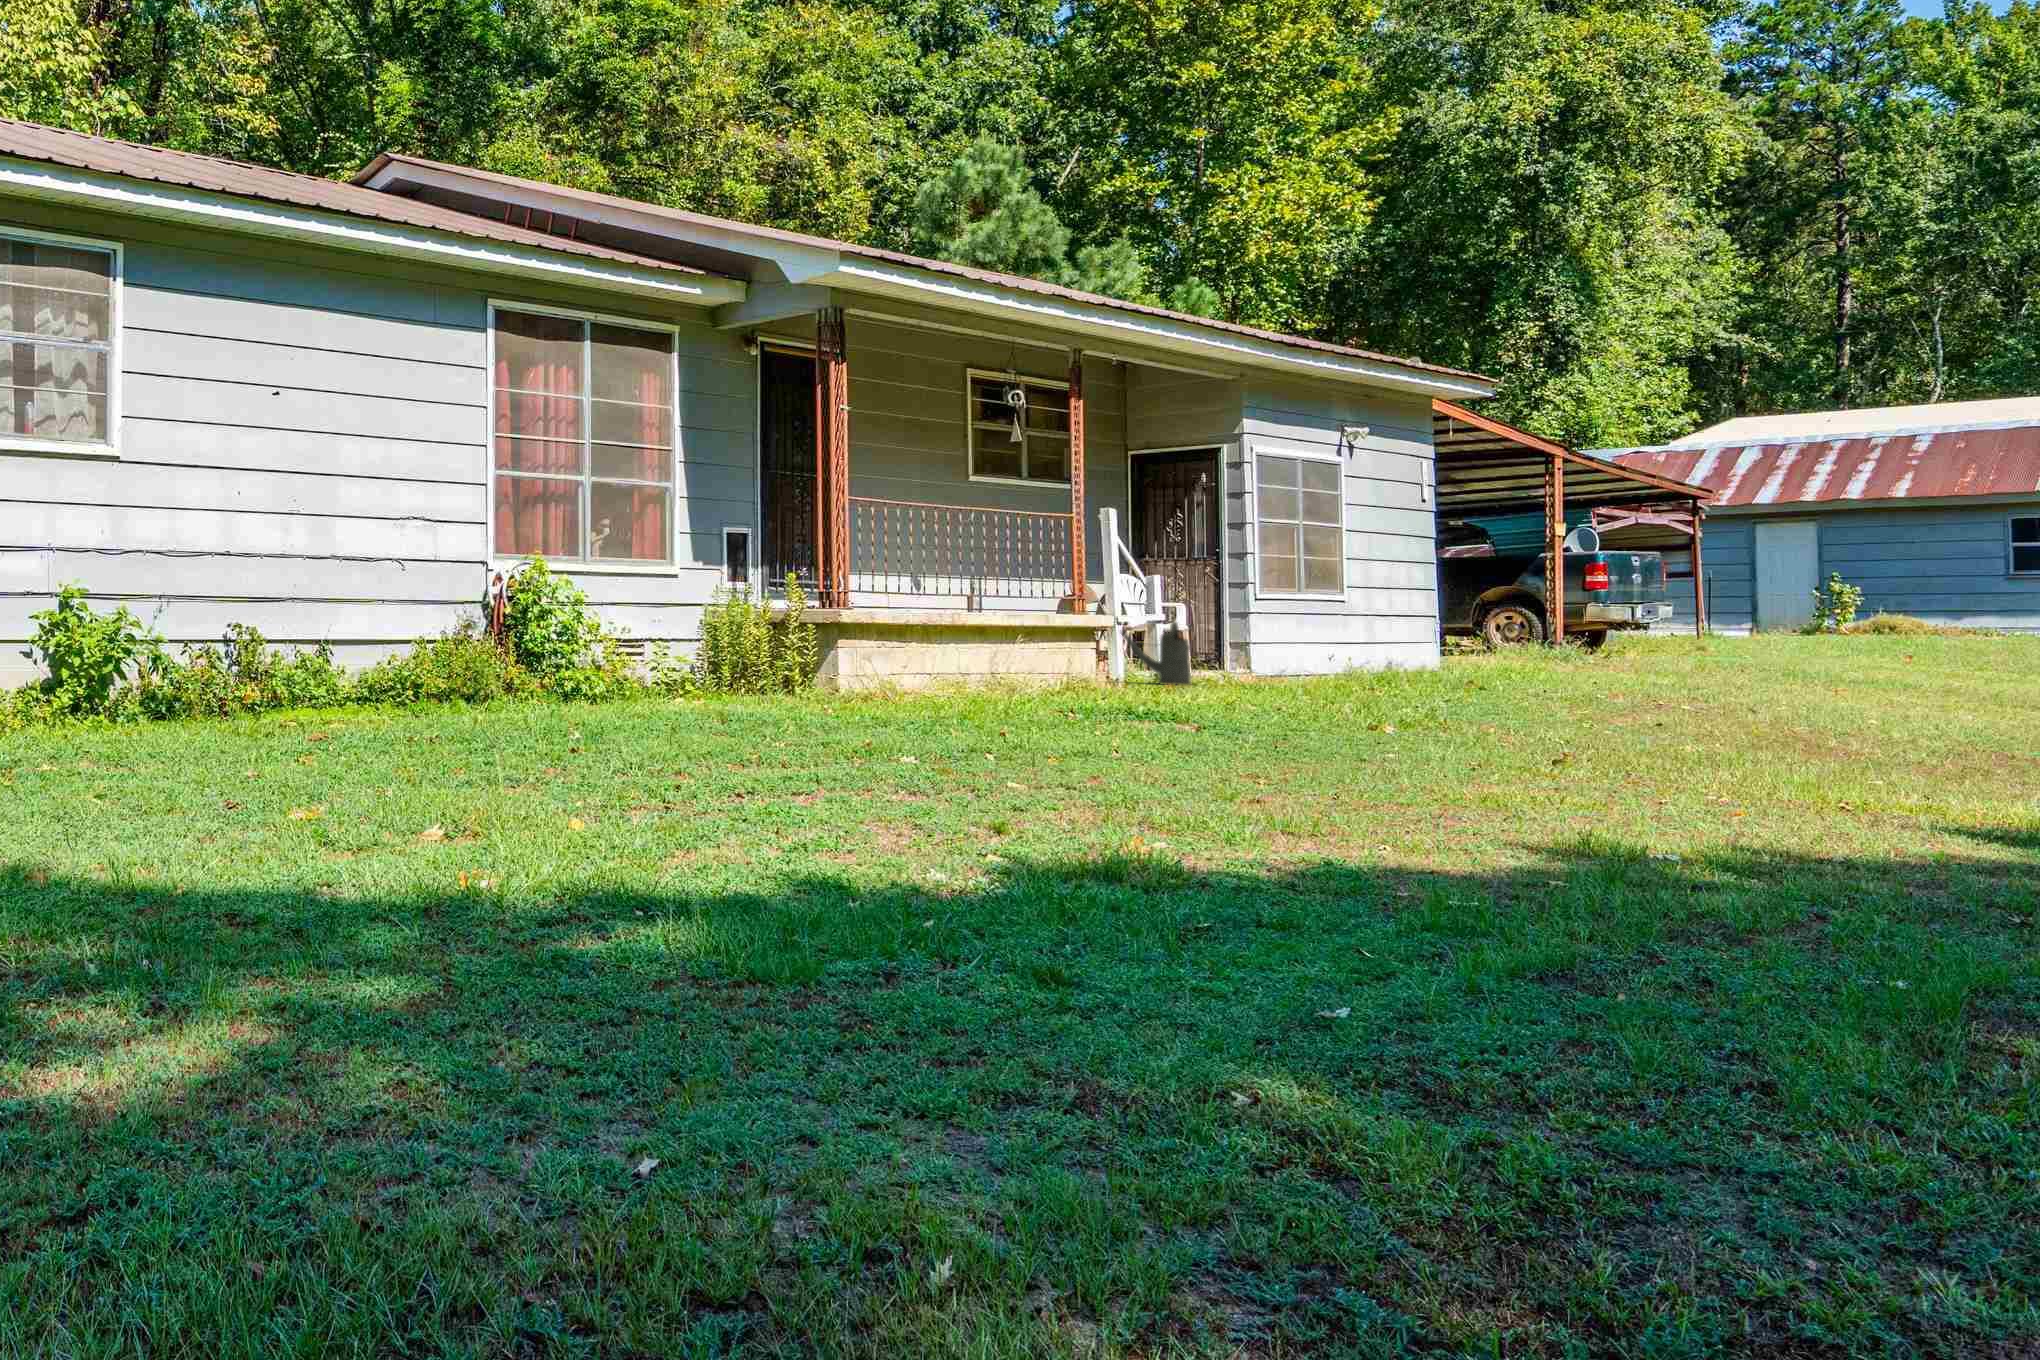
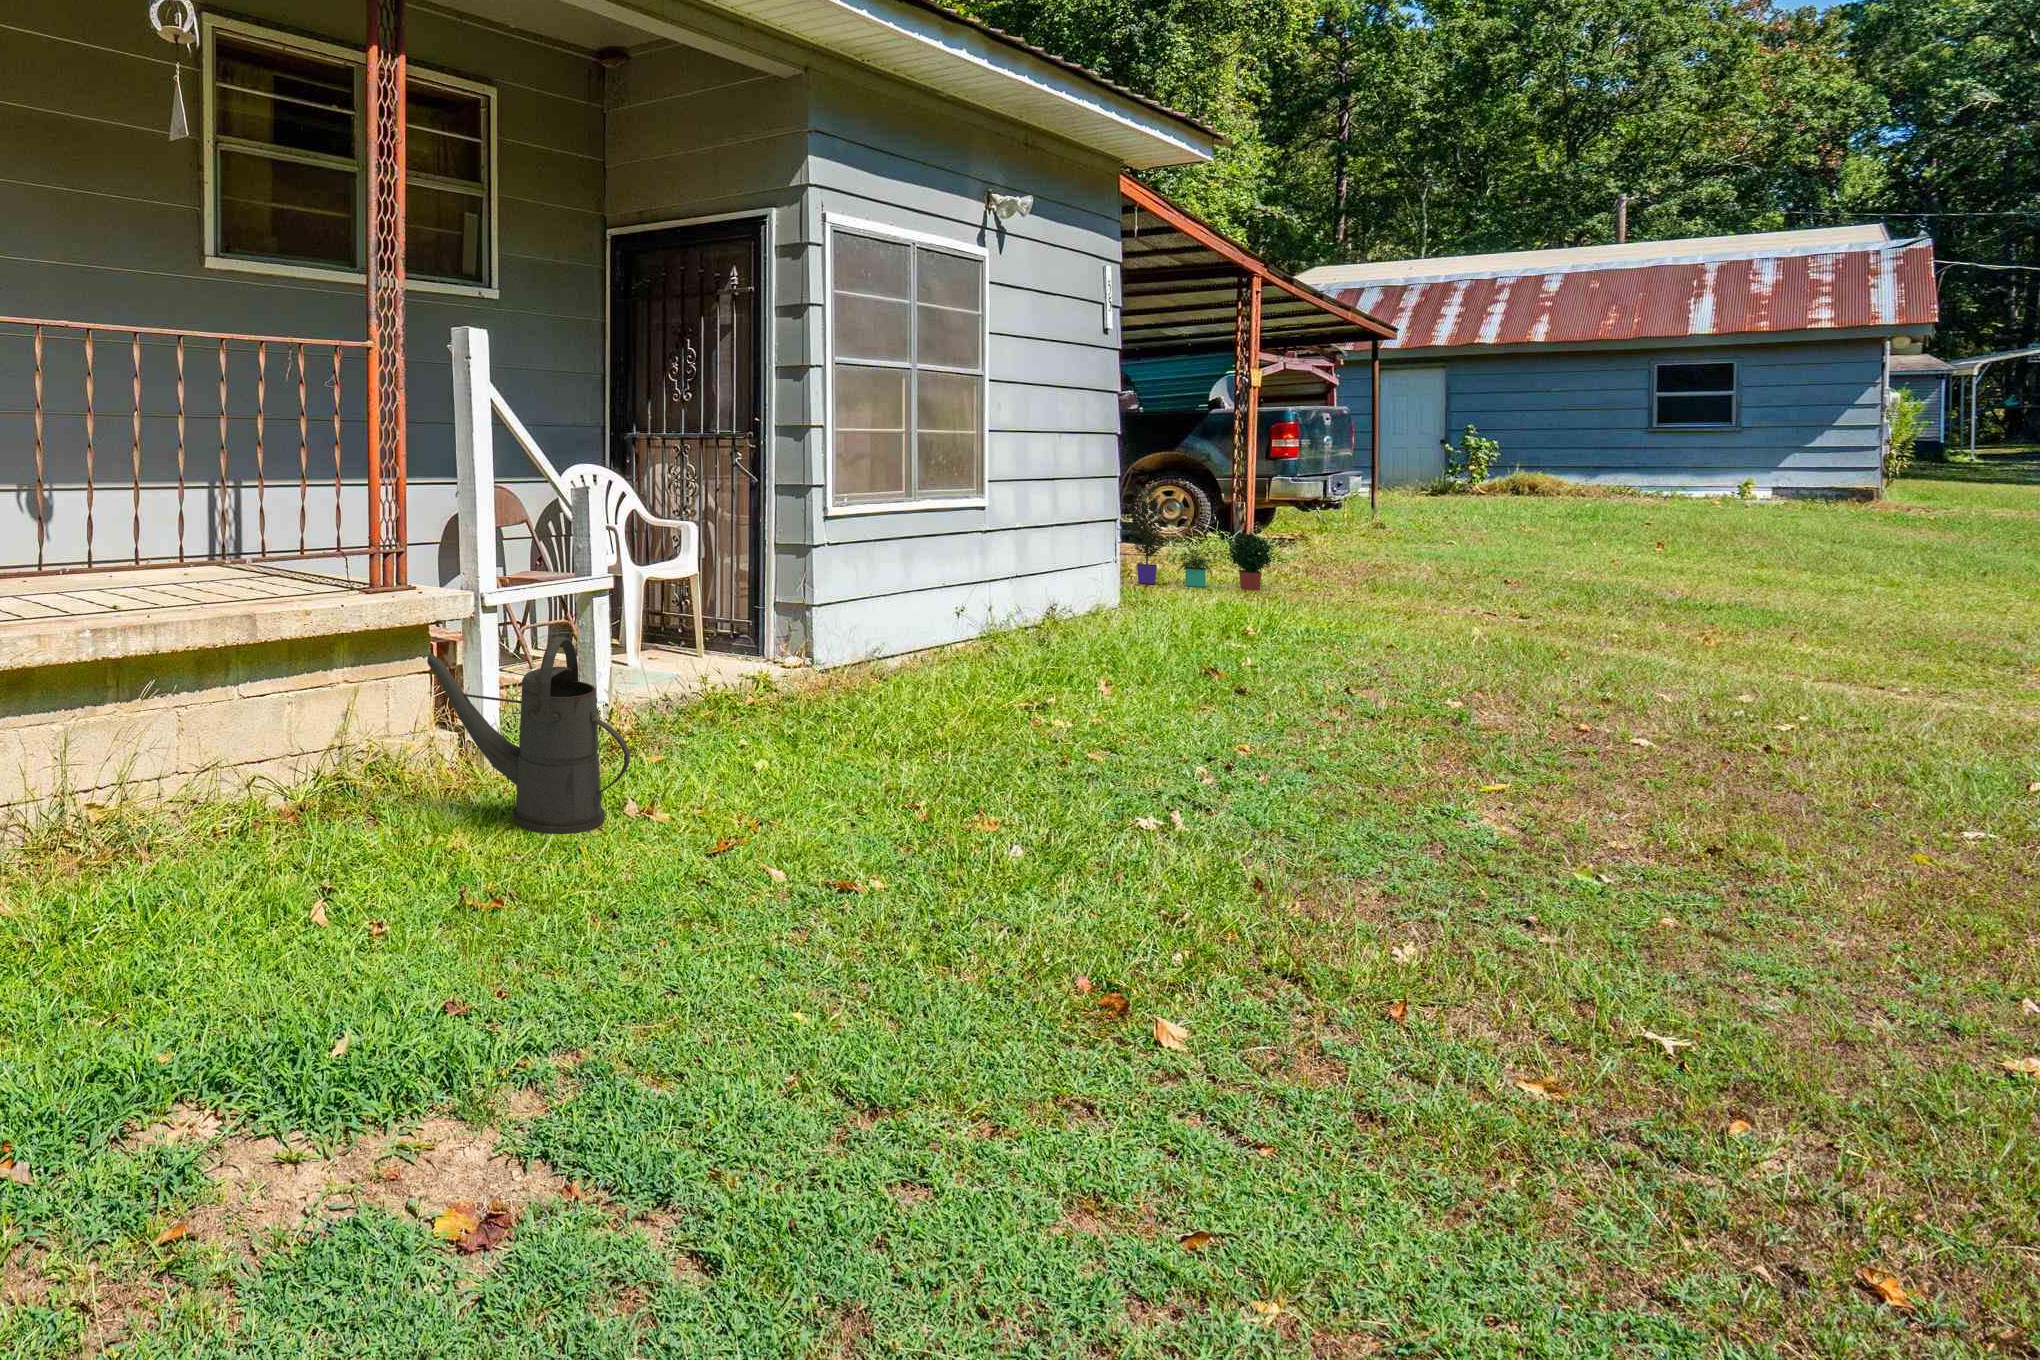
potted plant: none [1438,595,1531,659] -> present [1126,486,1273,591]

